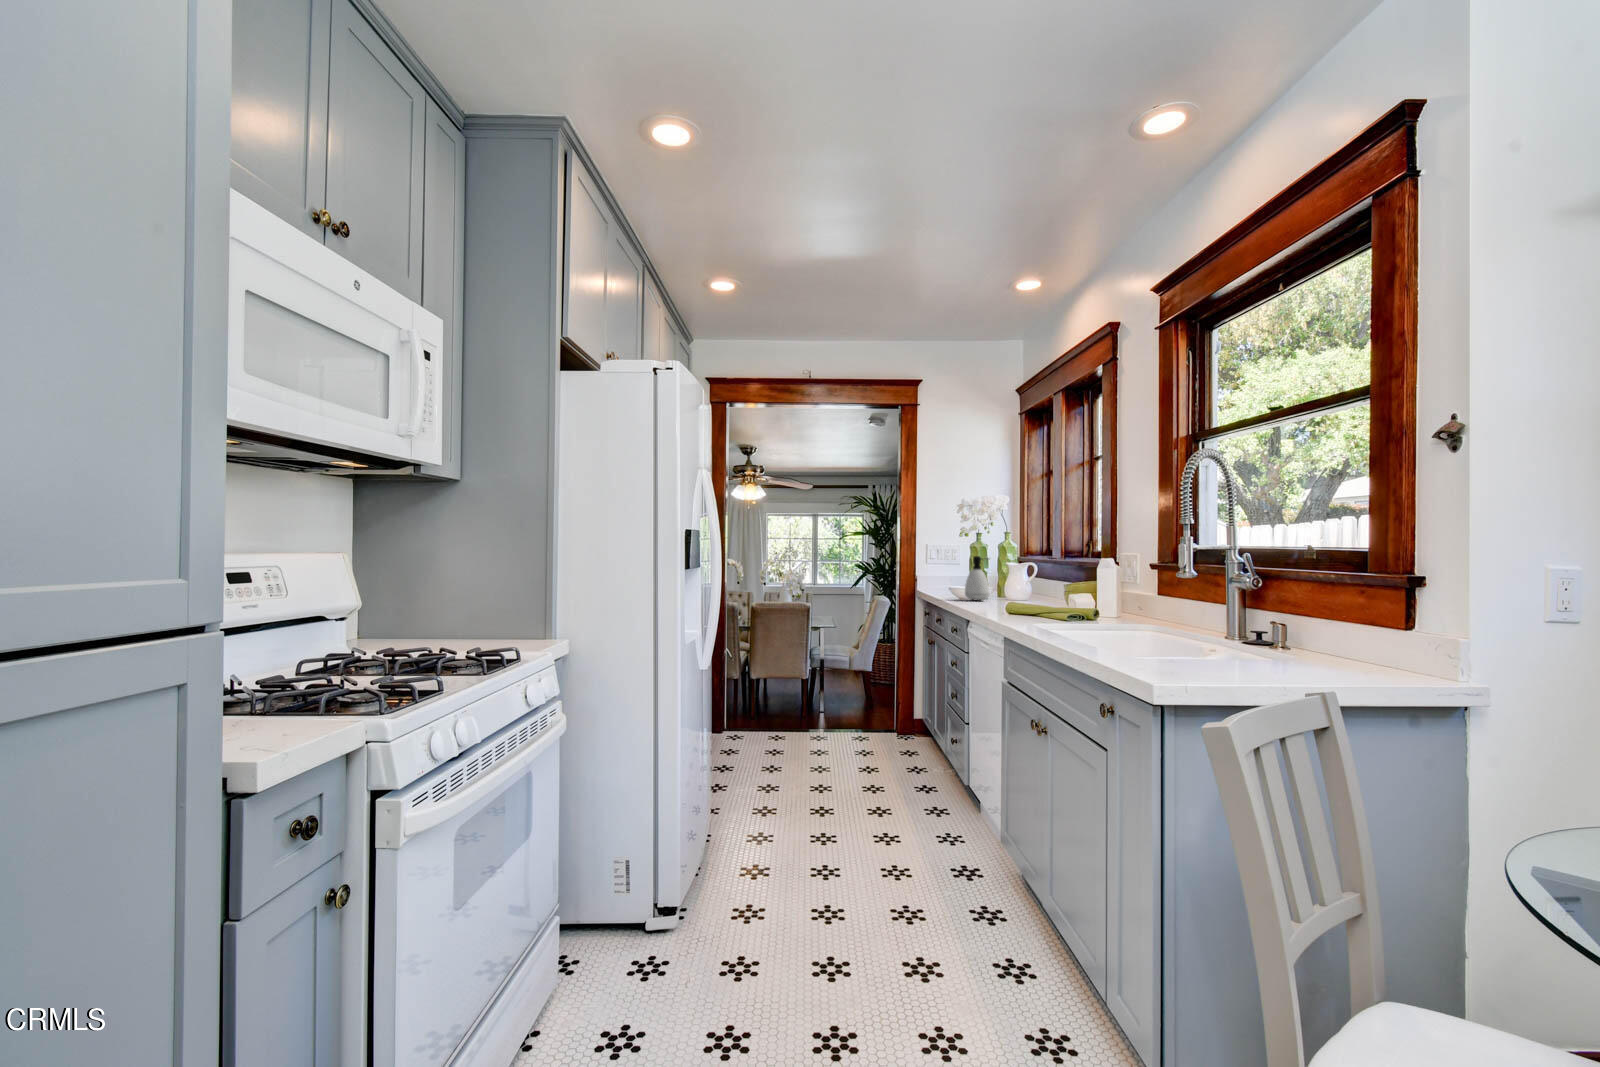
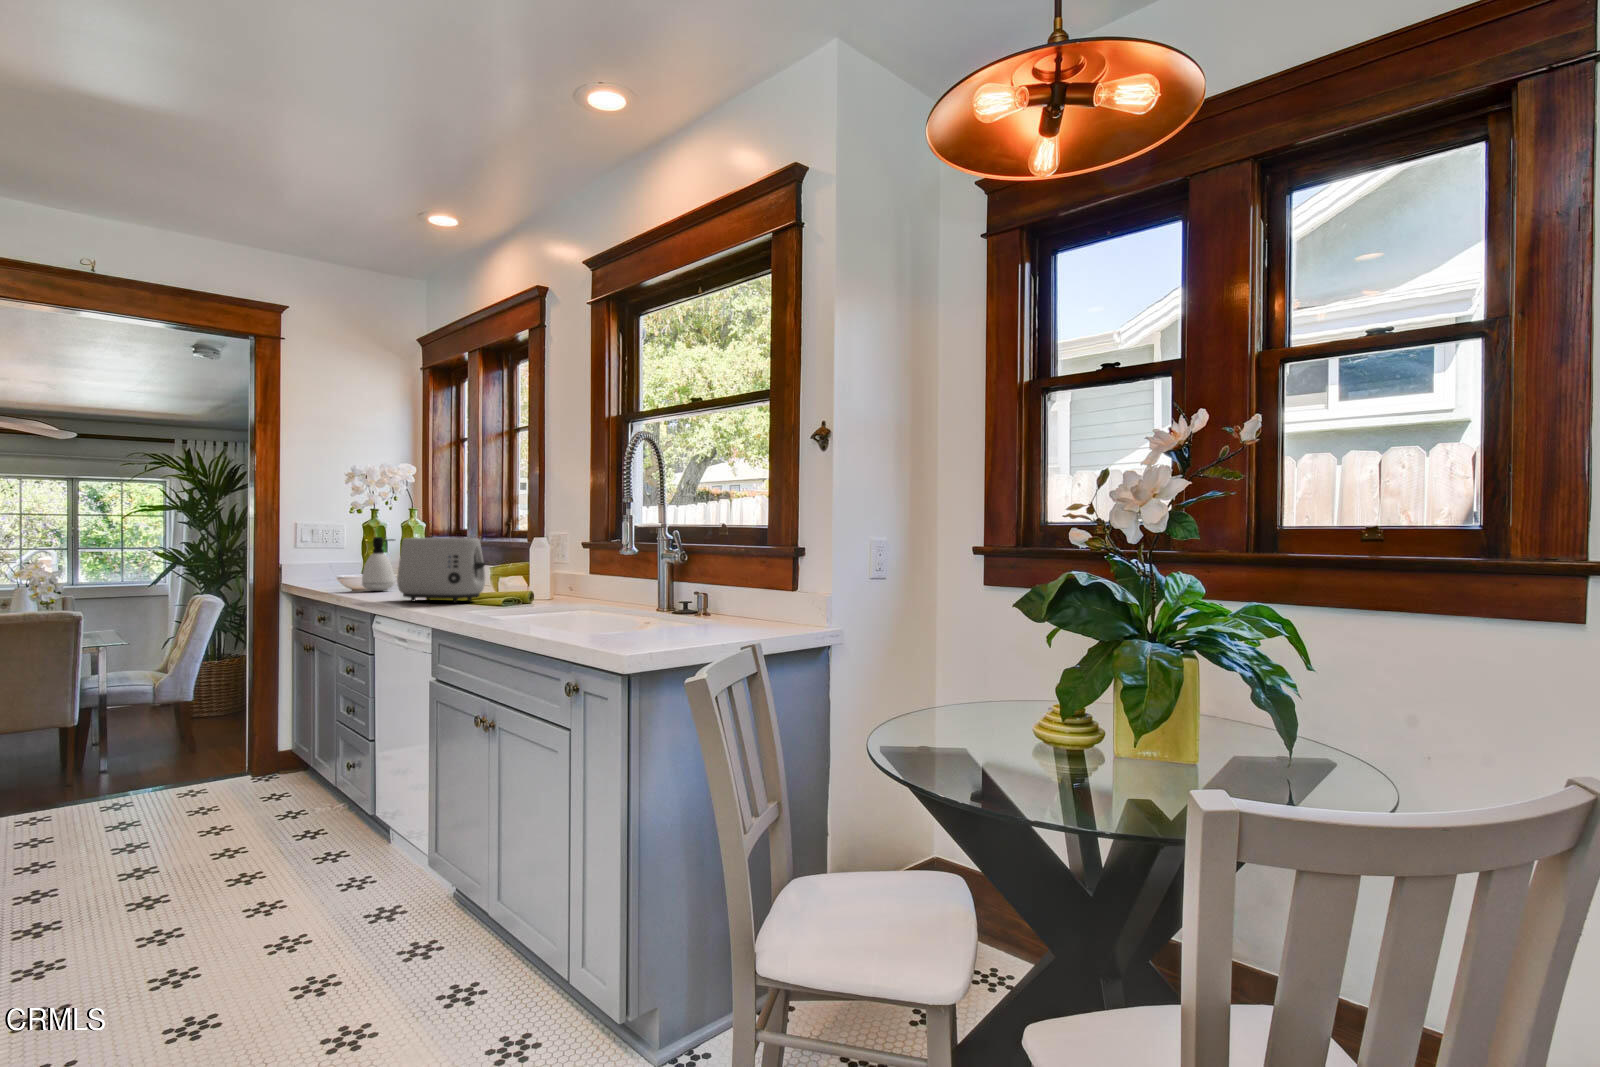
toaster: none [985,557,1057,615] -> present [397,538,485,603]

